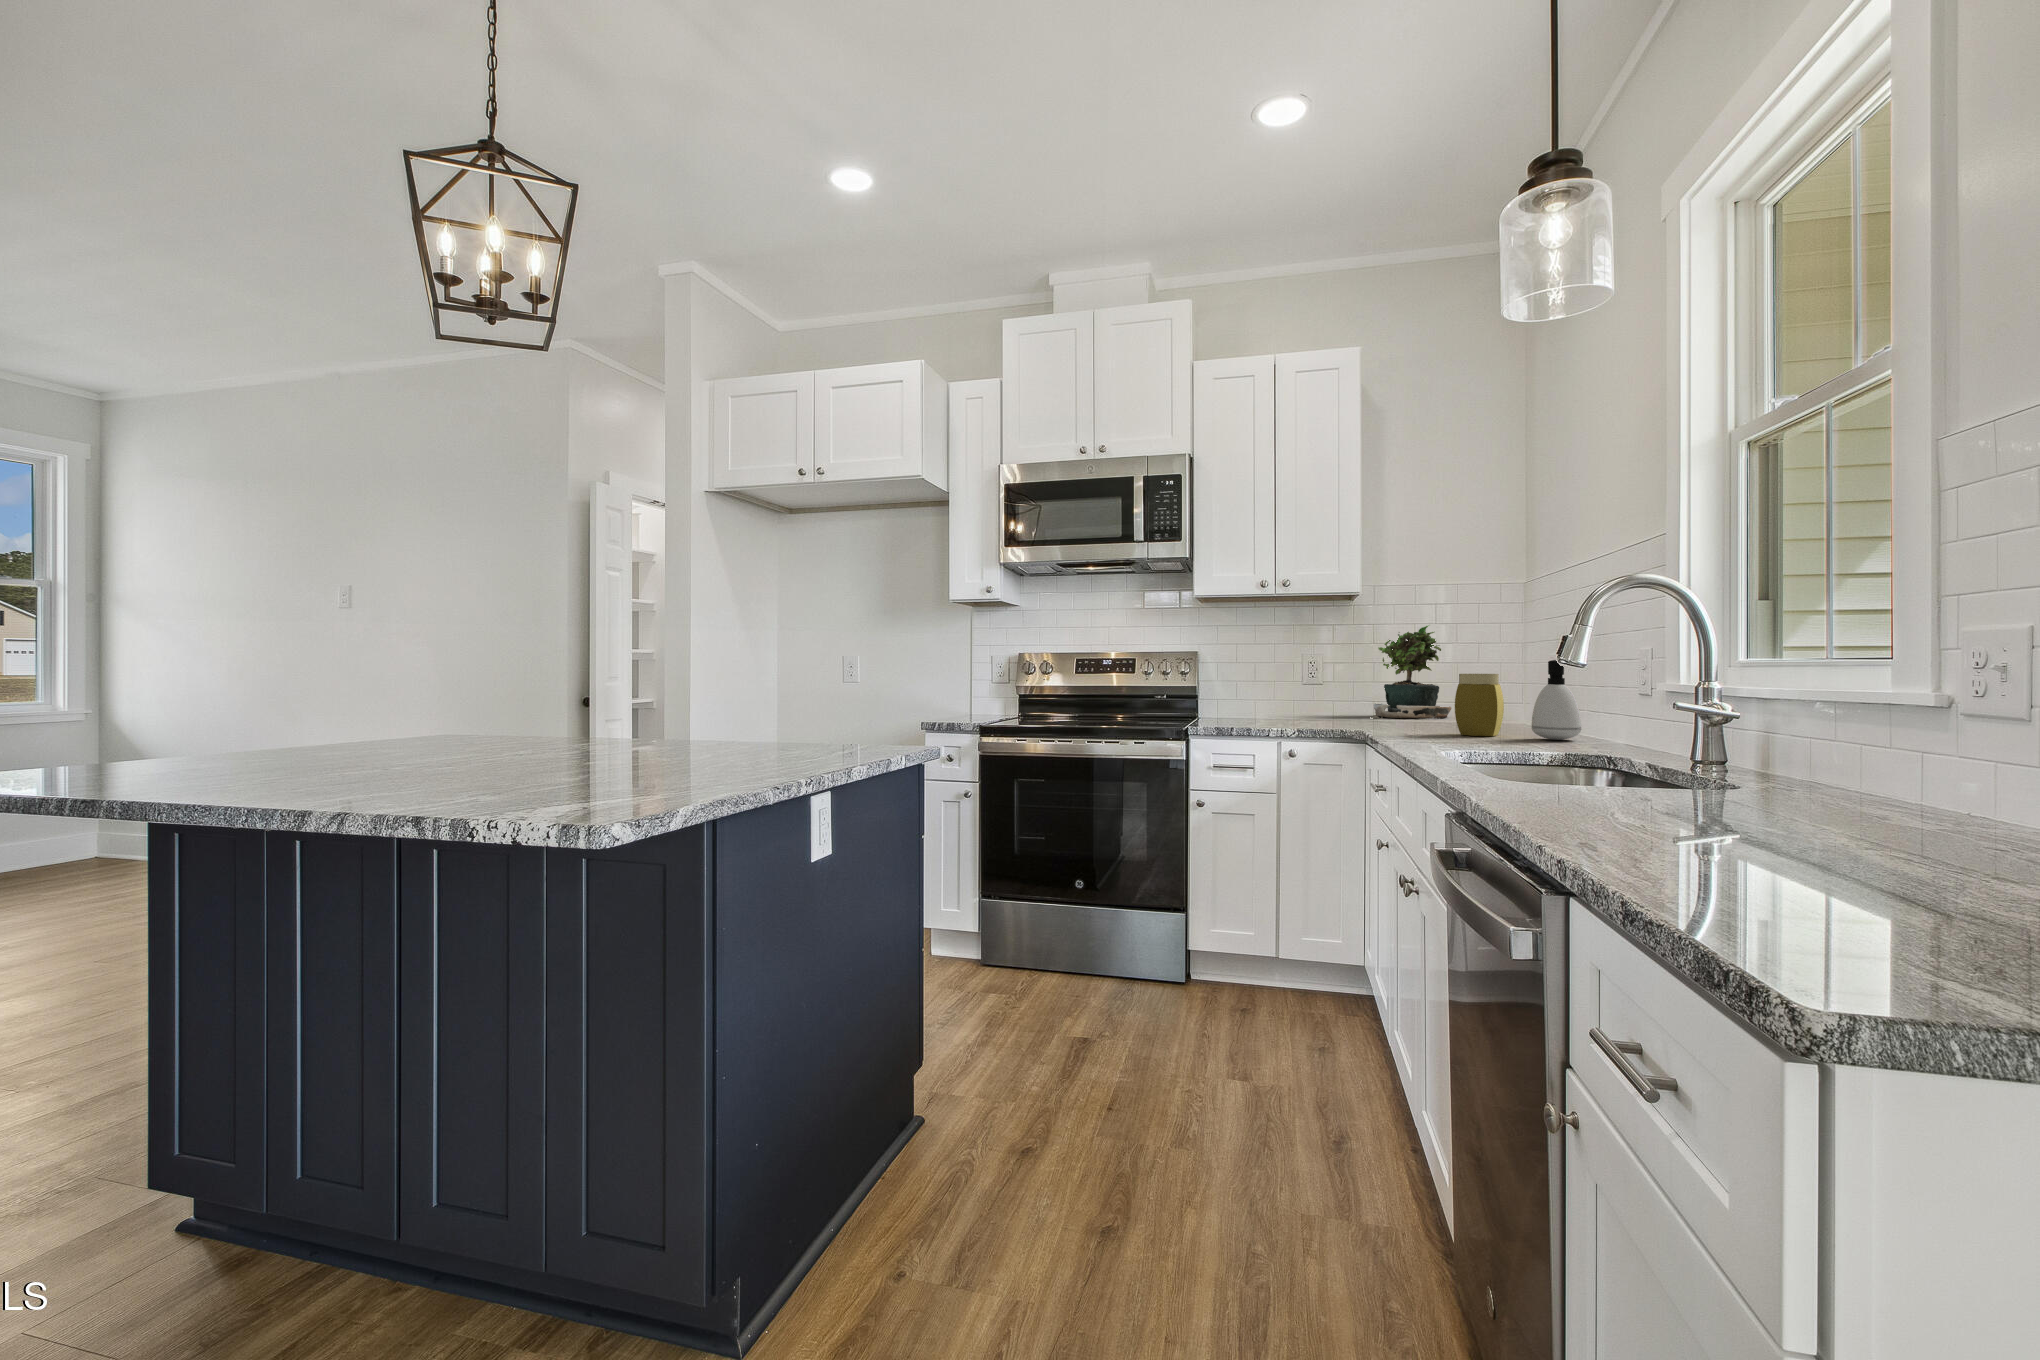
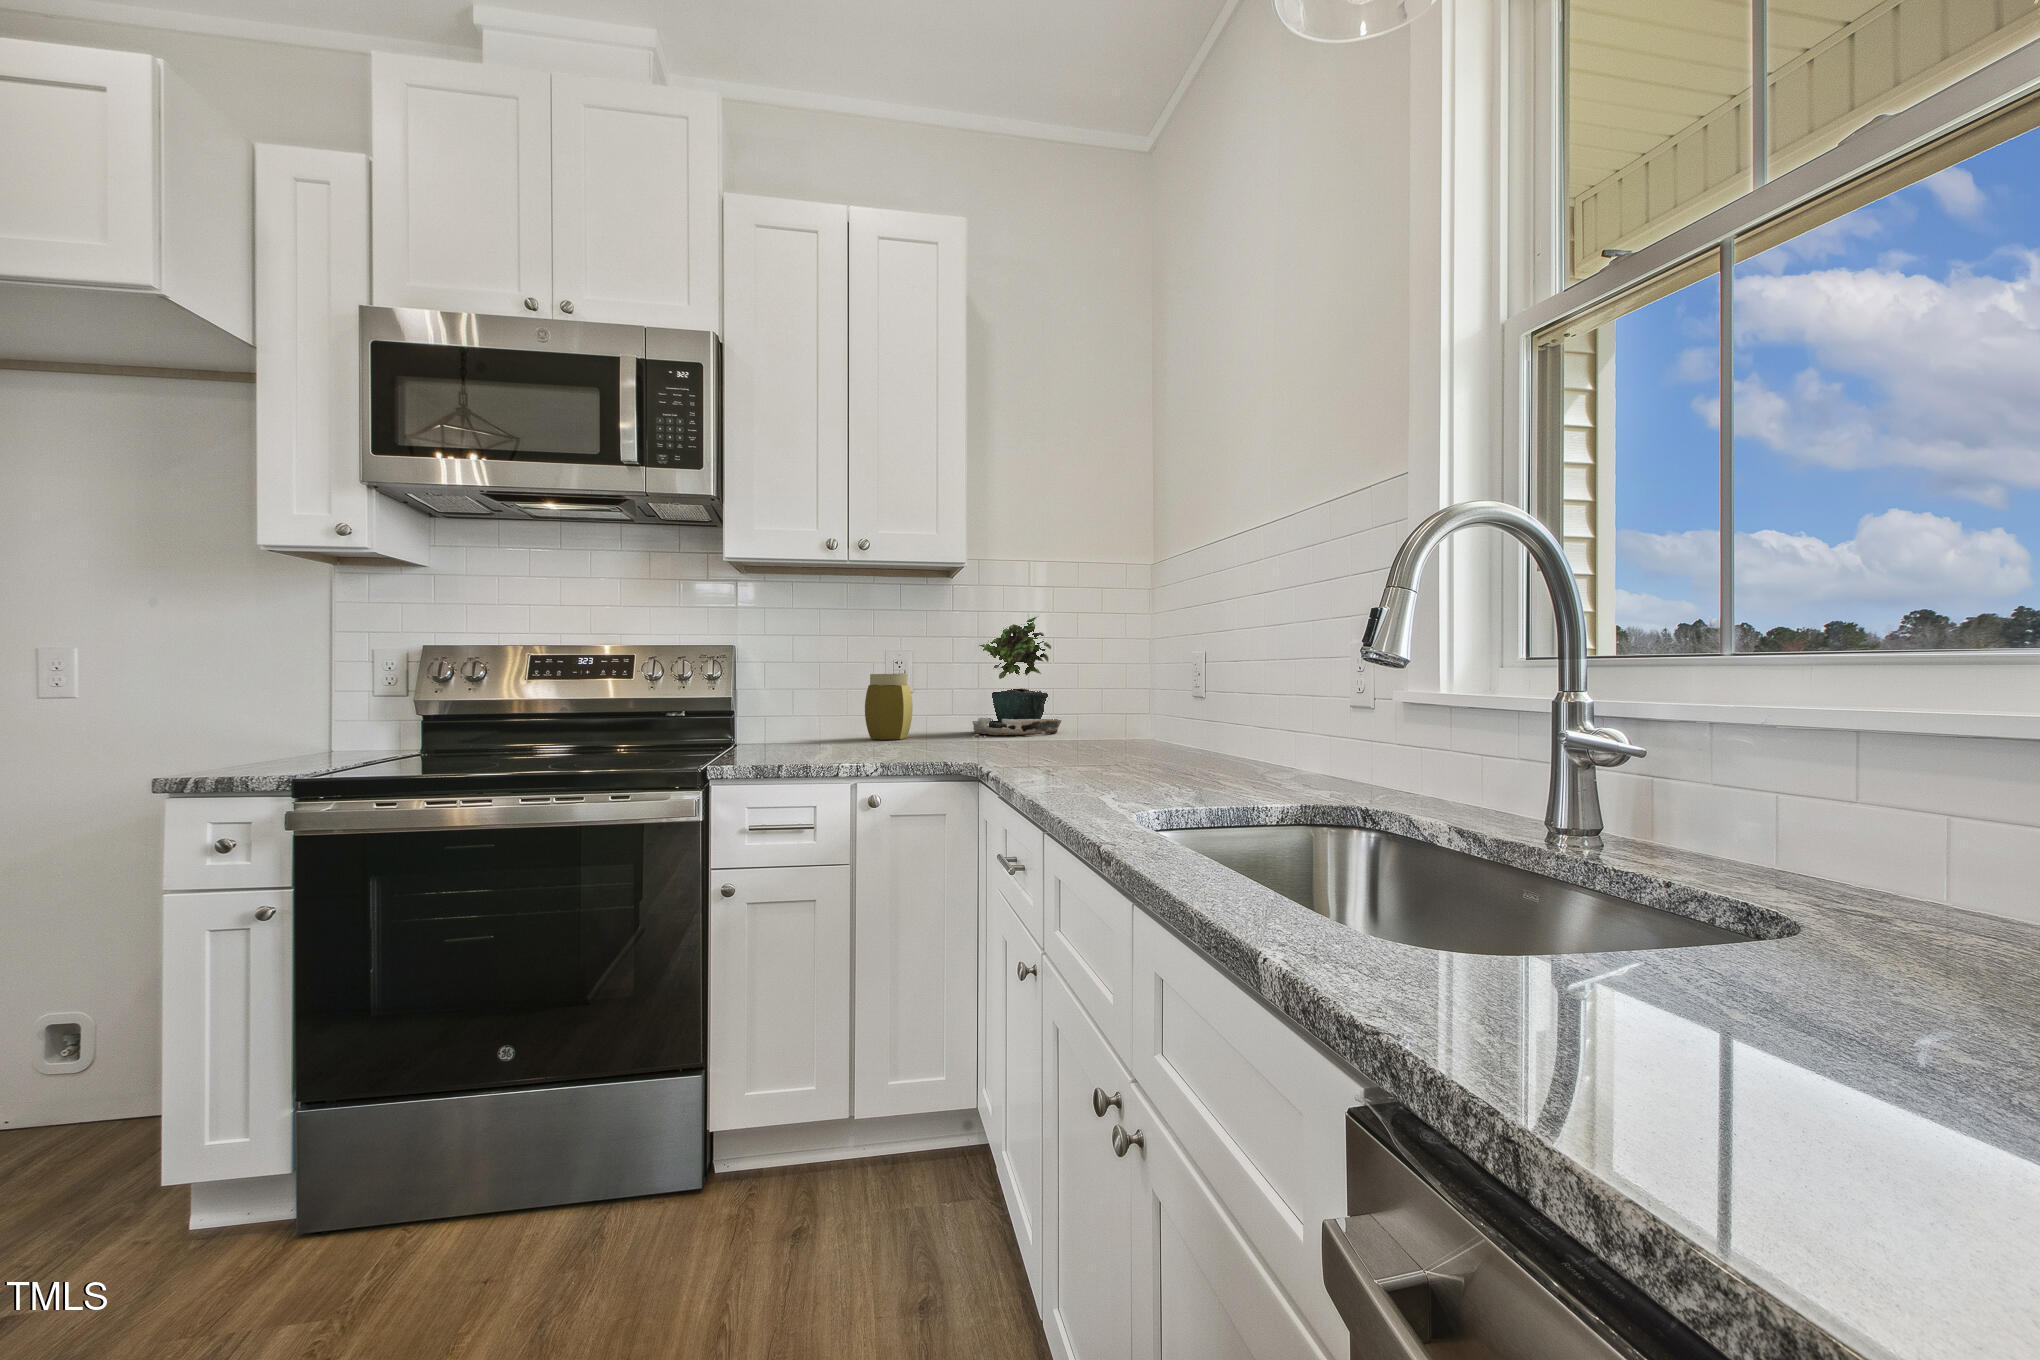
soap dispenser: present [1532,660,1581,740] -> none [1200,659,1262,769]
jar: present [1455,674,1504,736] -> present [865,674,912,740]

